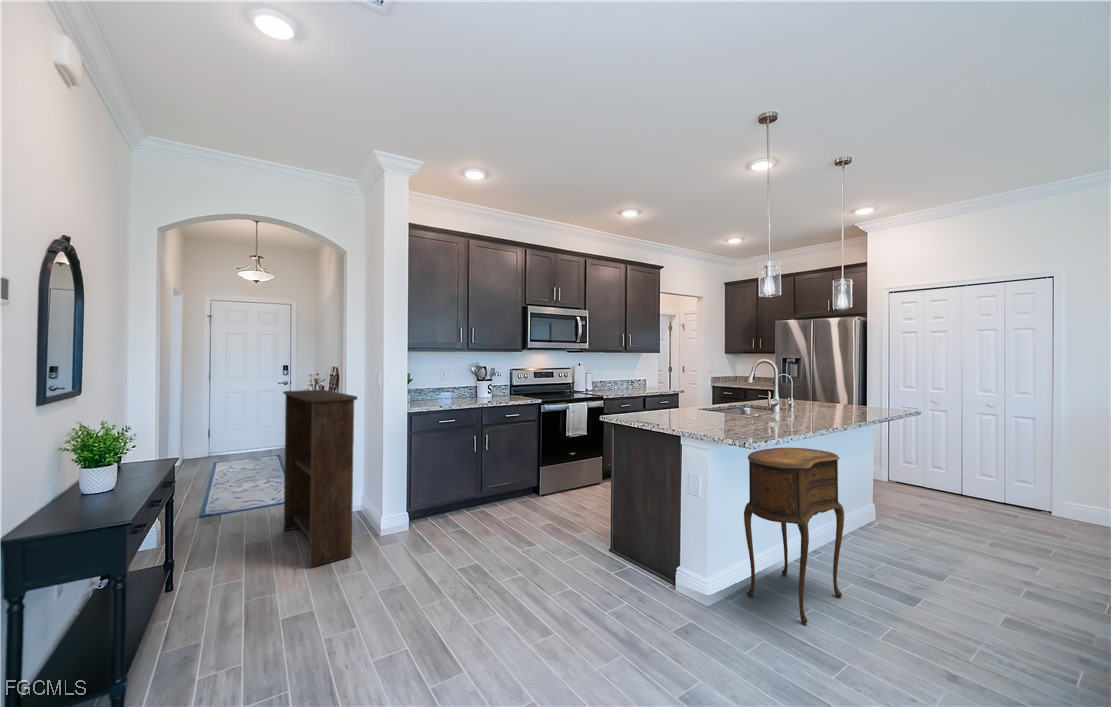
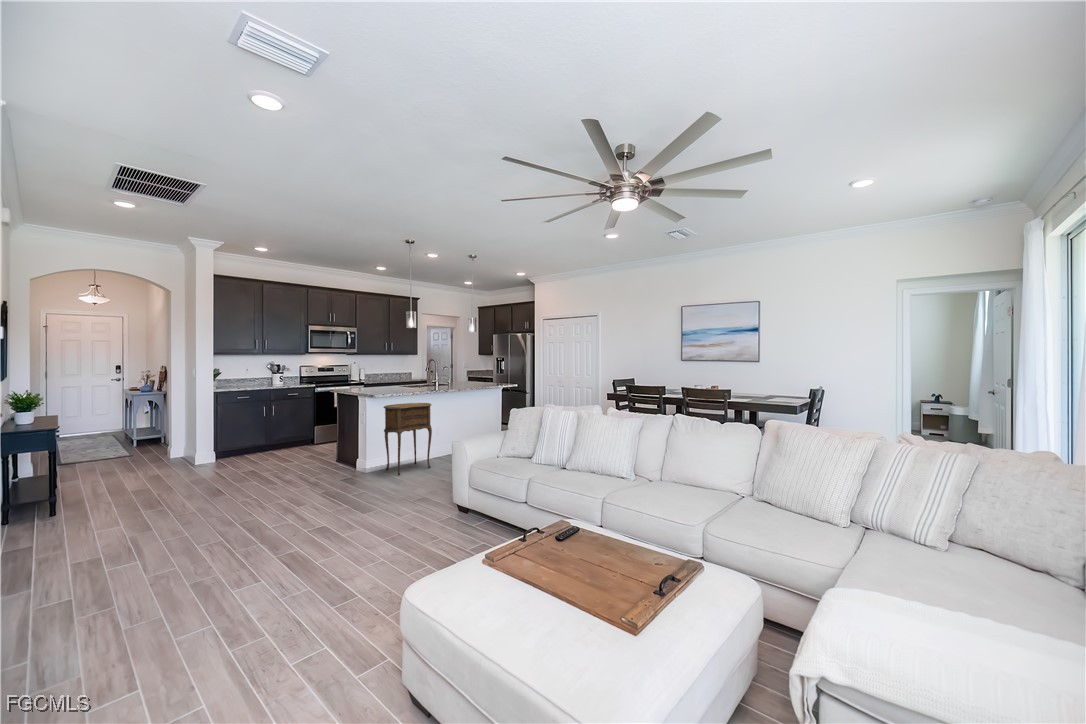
bookshelf: present [283,390,357,567] -> none [124,380,175,476]

